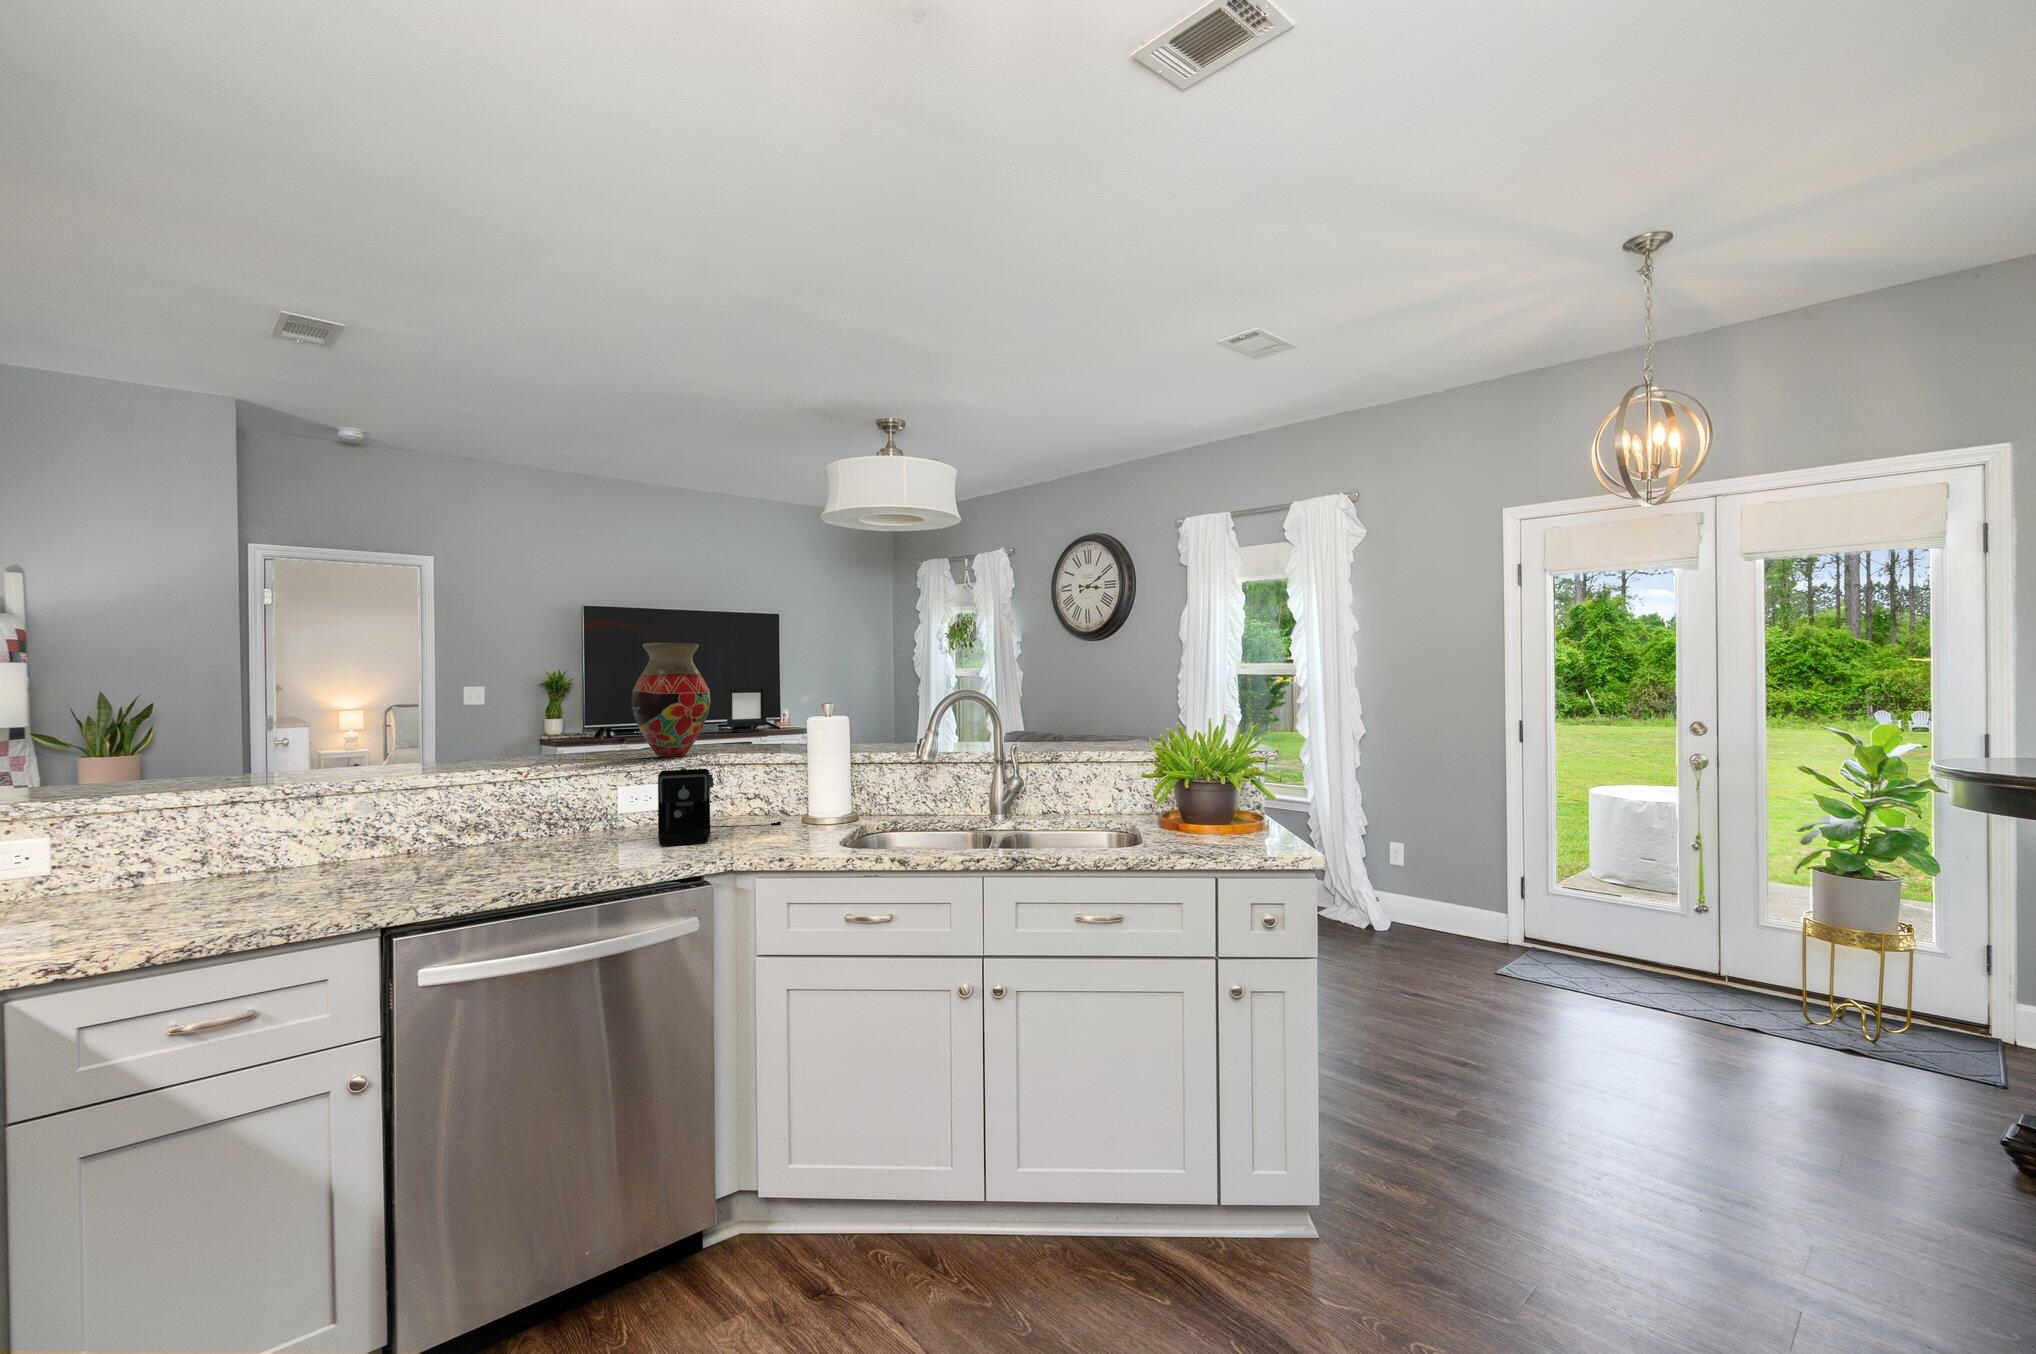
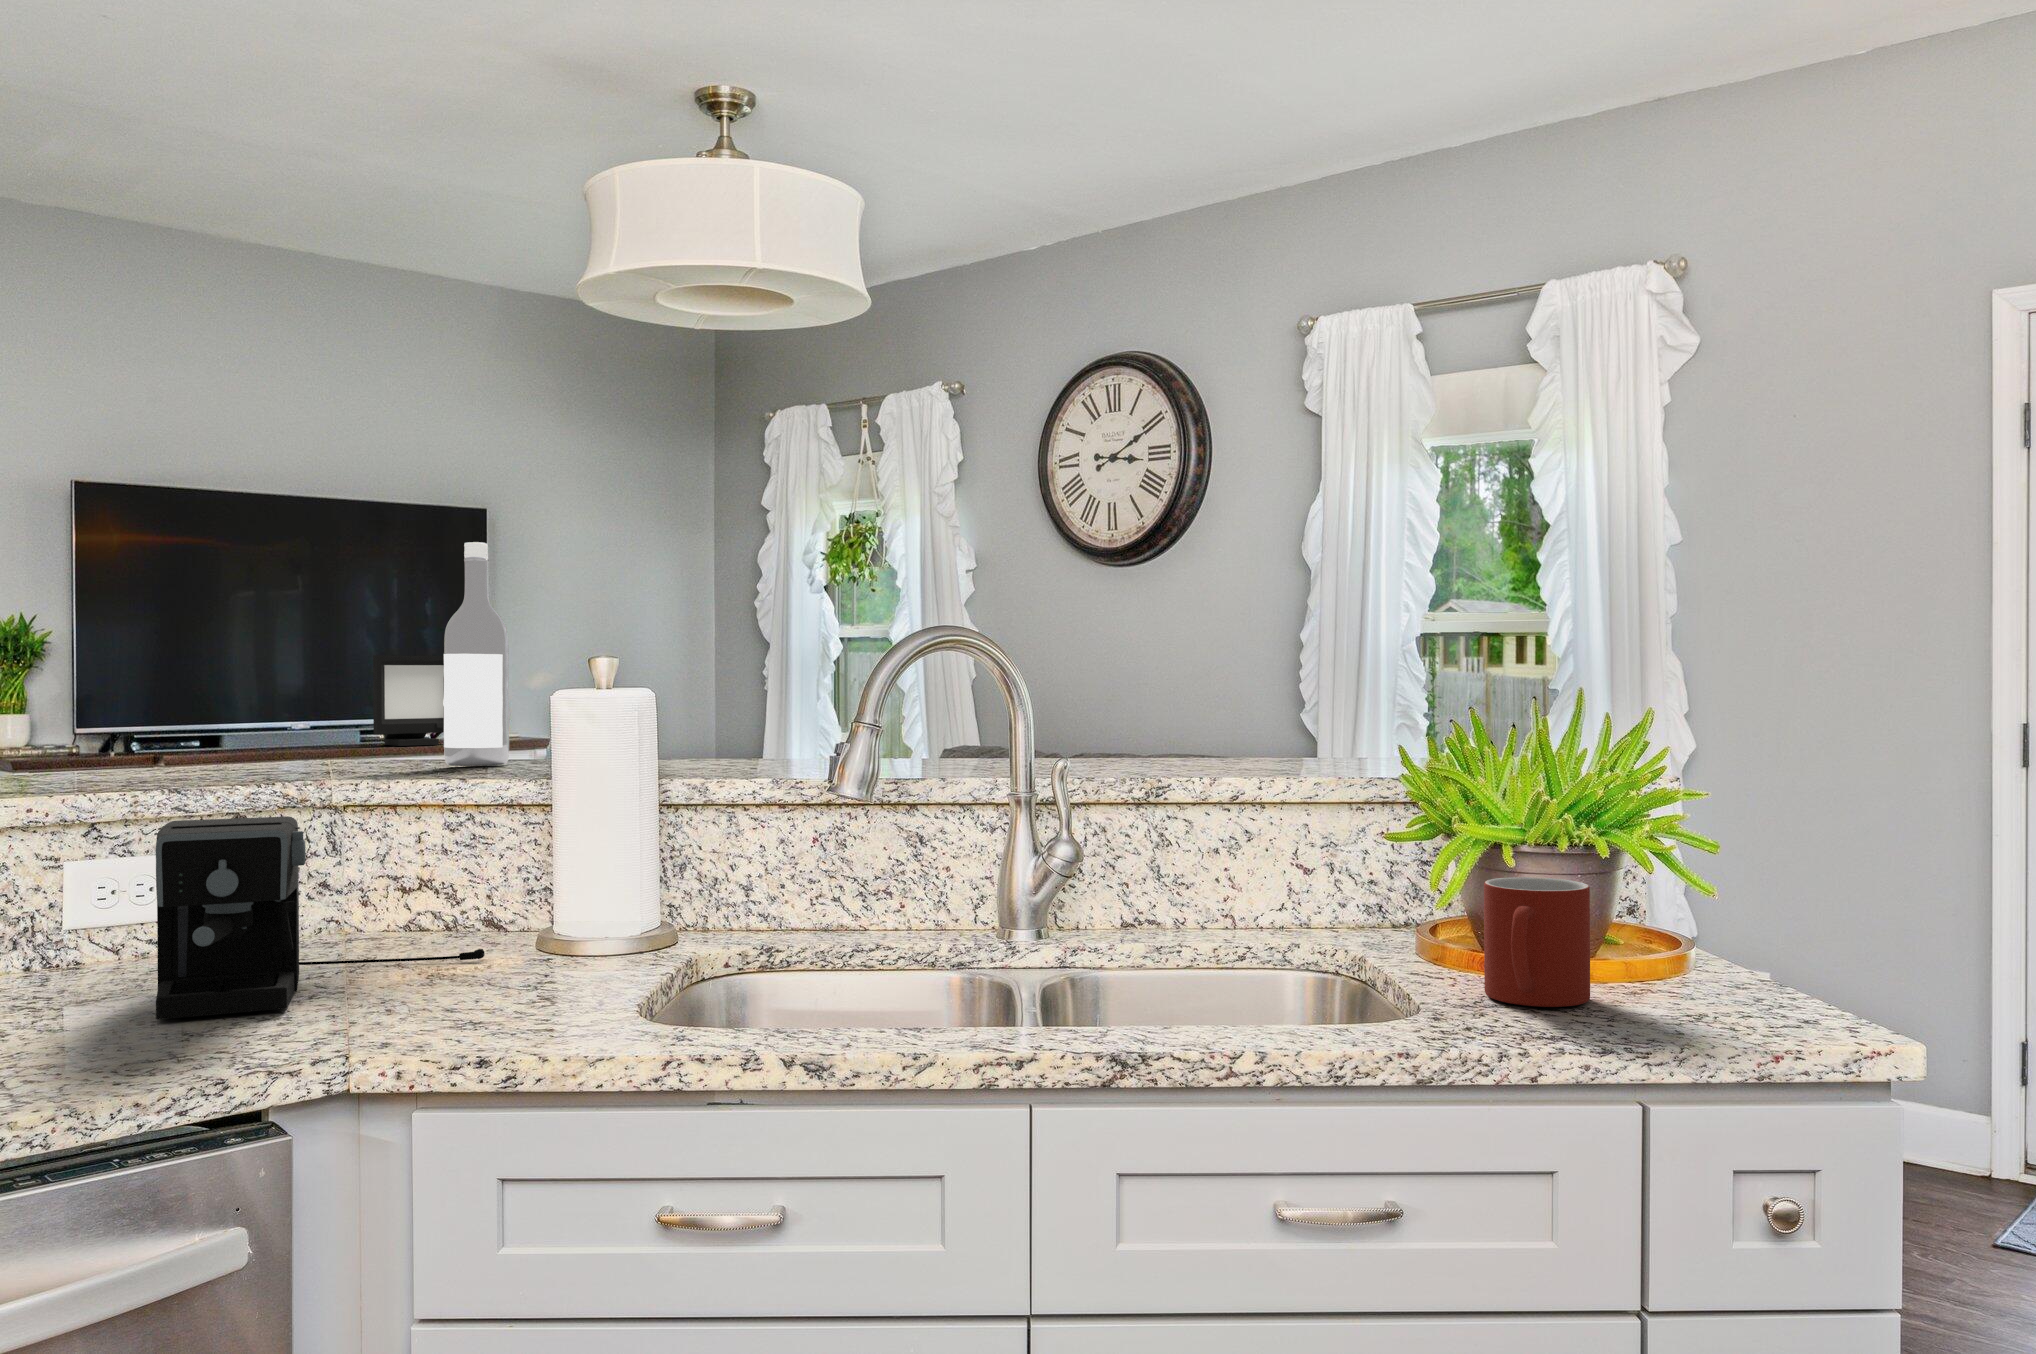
vase: present [631,643,710,756] -> none [105,503,310,786]
wine bottle: none [763,650,791,746] -> present [443,542,509,766]
mug: none [1172,792,1213,843] -> present [1484,877,1590,1007]

